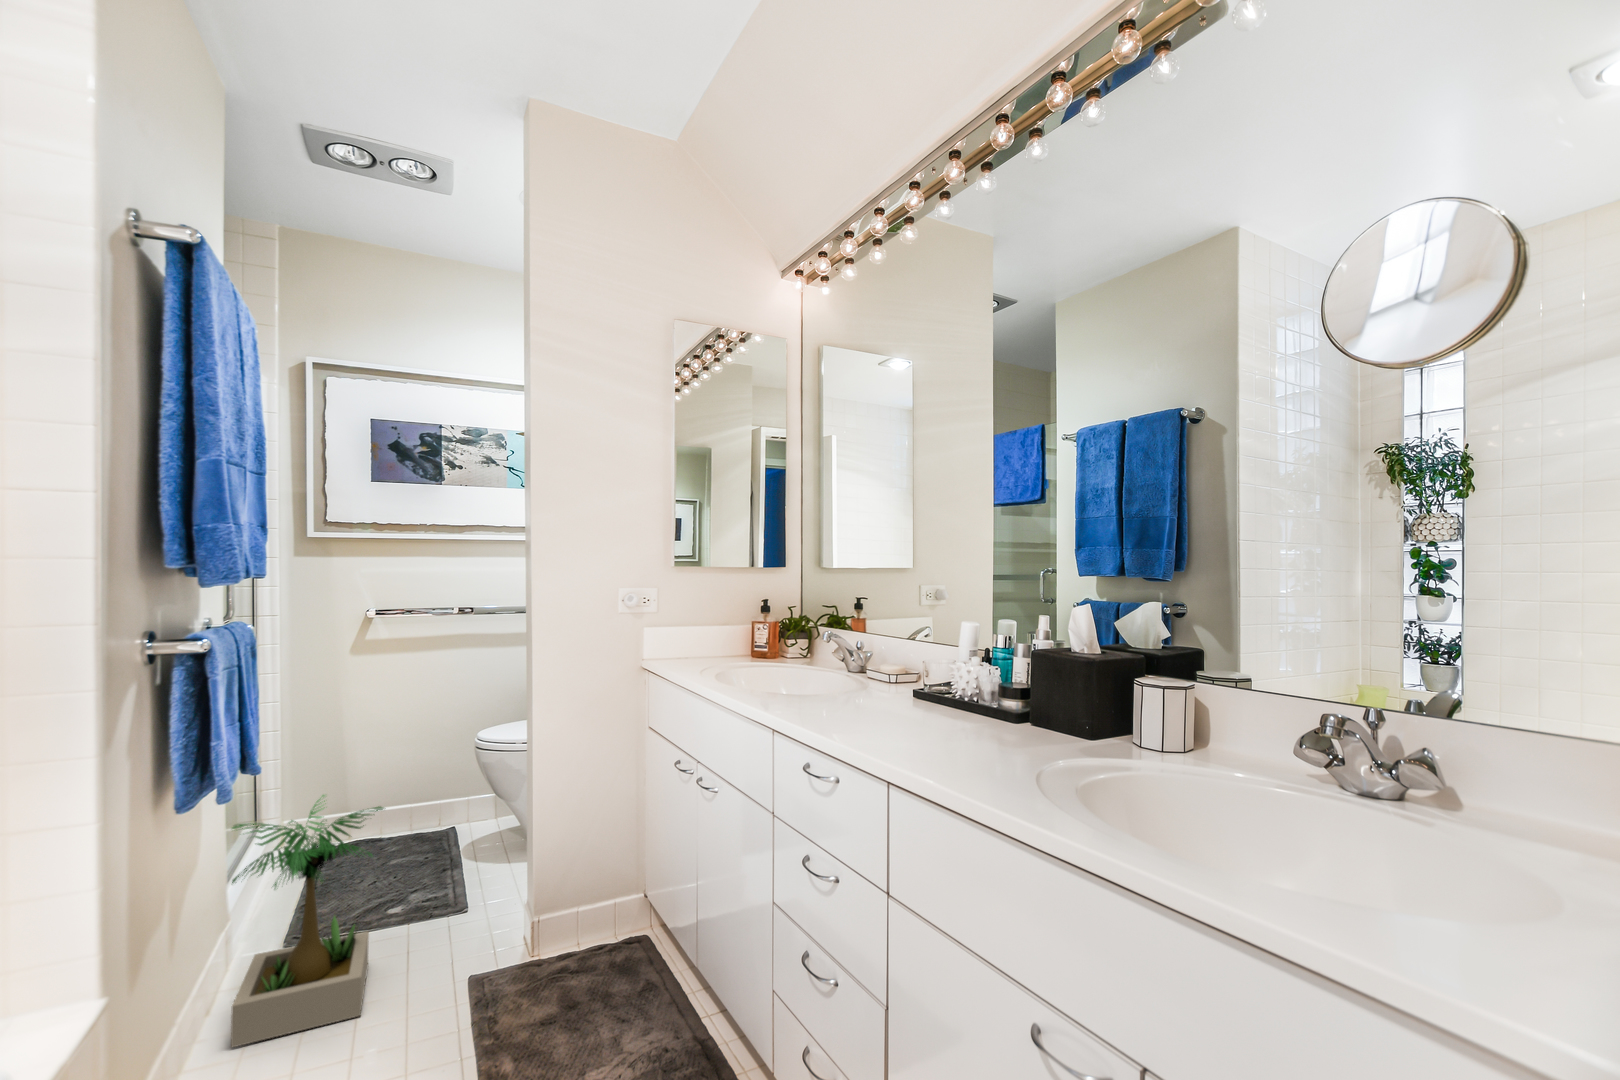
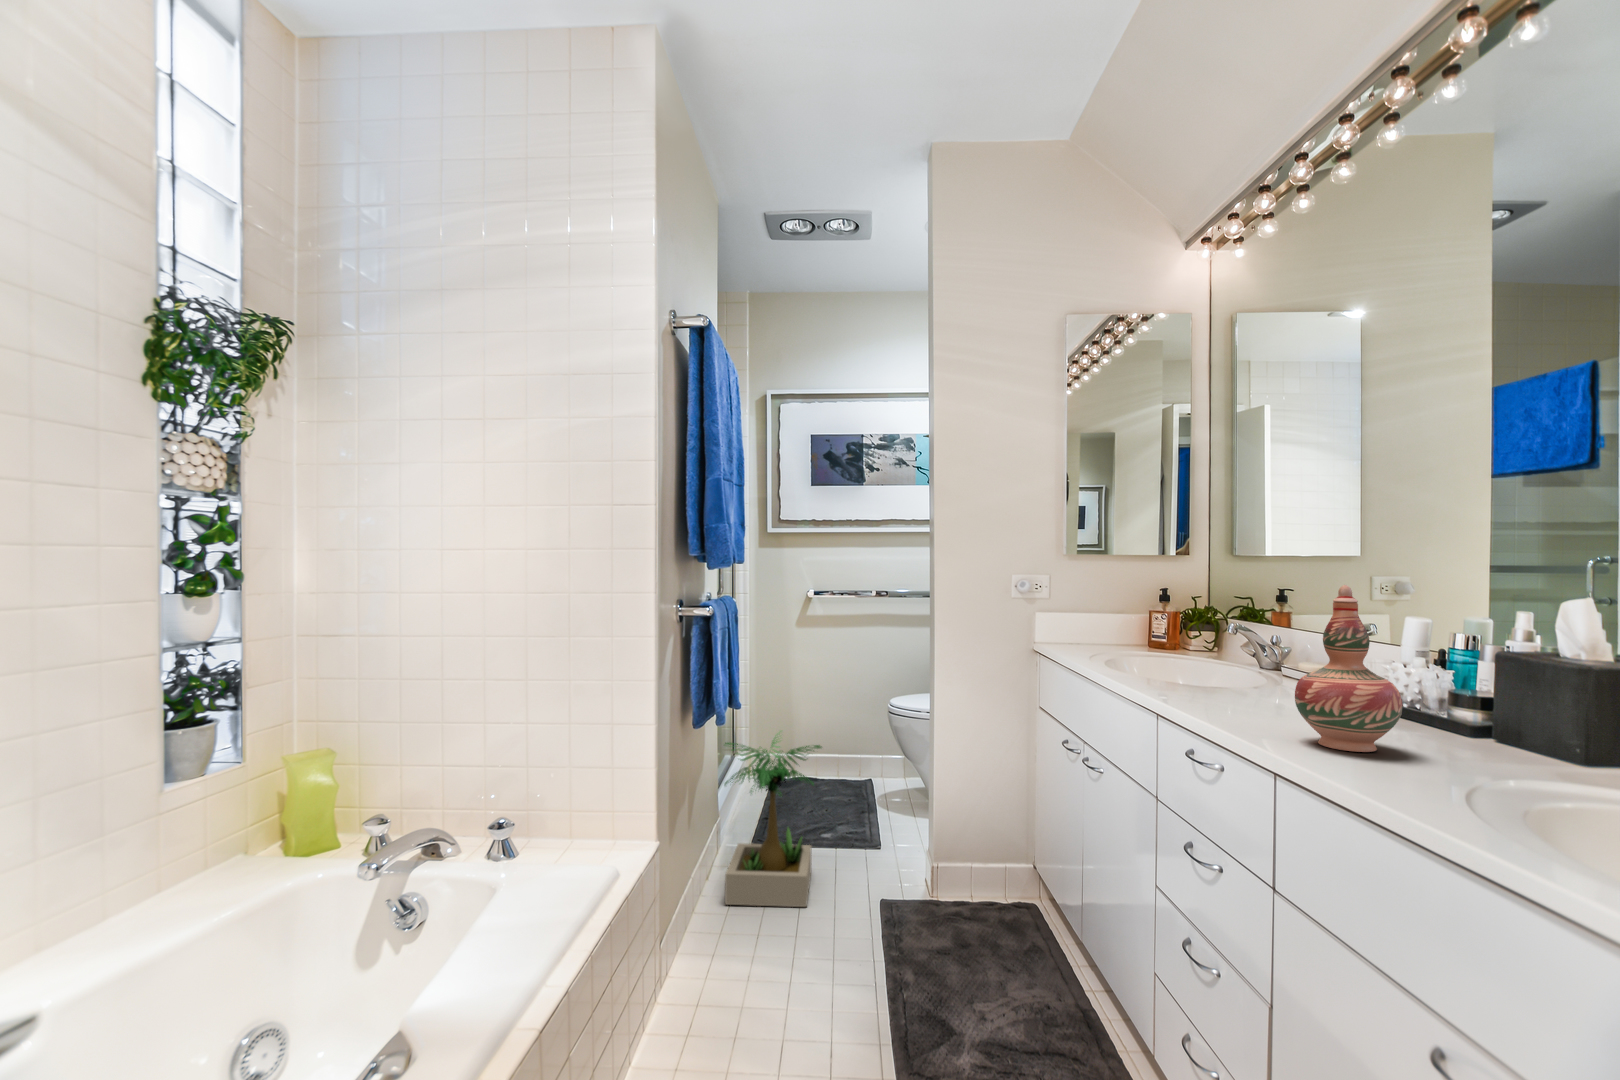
decorative vase: none [901,600,983,754] -> present [1295,585,1403,752]

